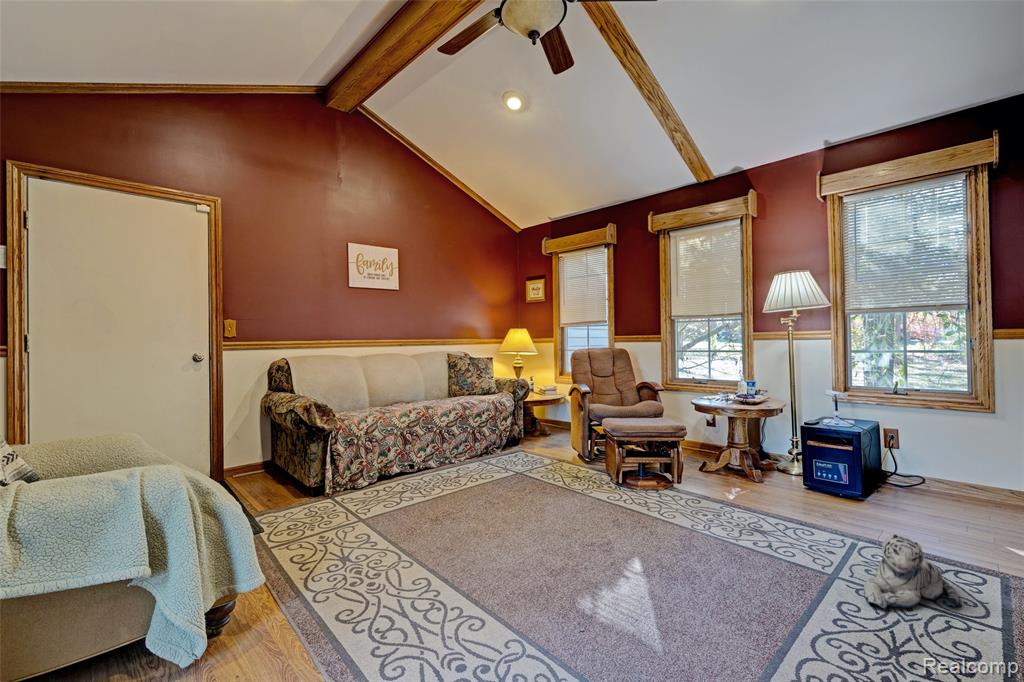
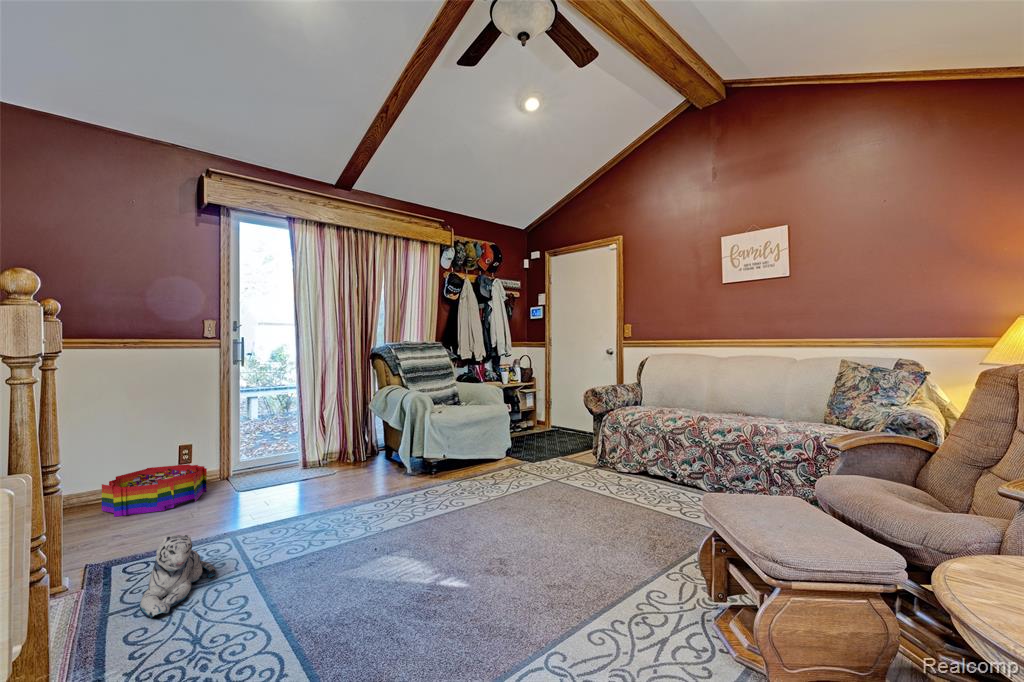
storage bin: none [883,463,1005,520] -> present [102,464,207,517]

